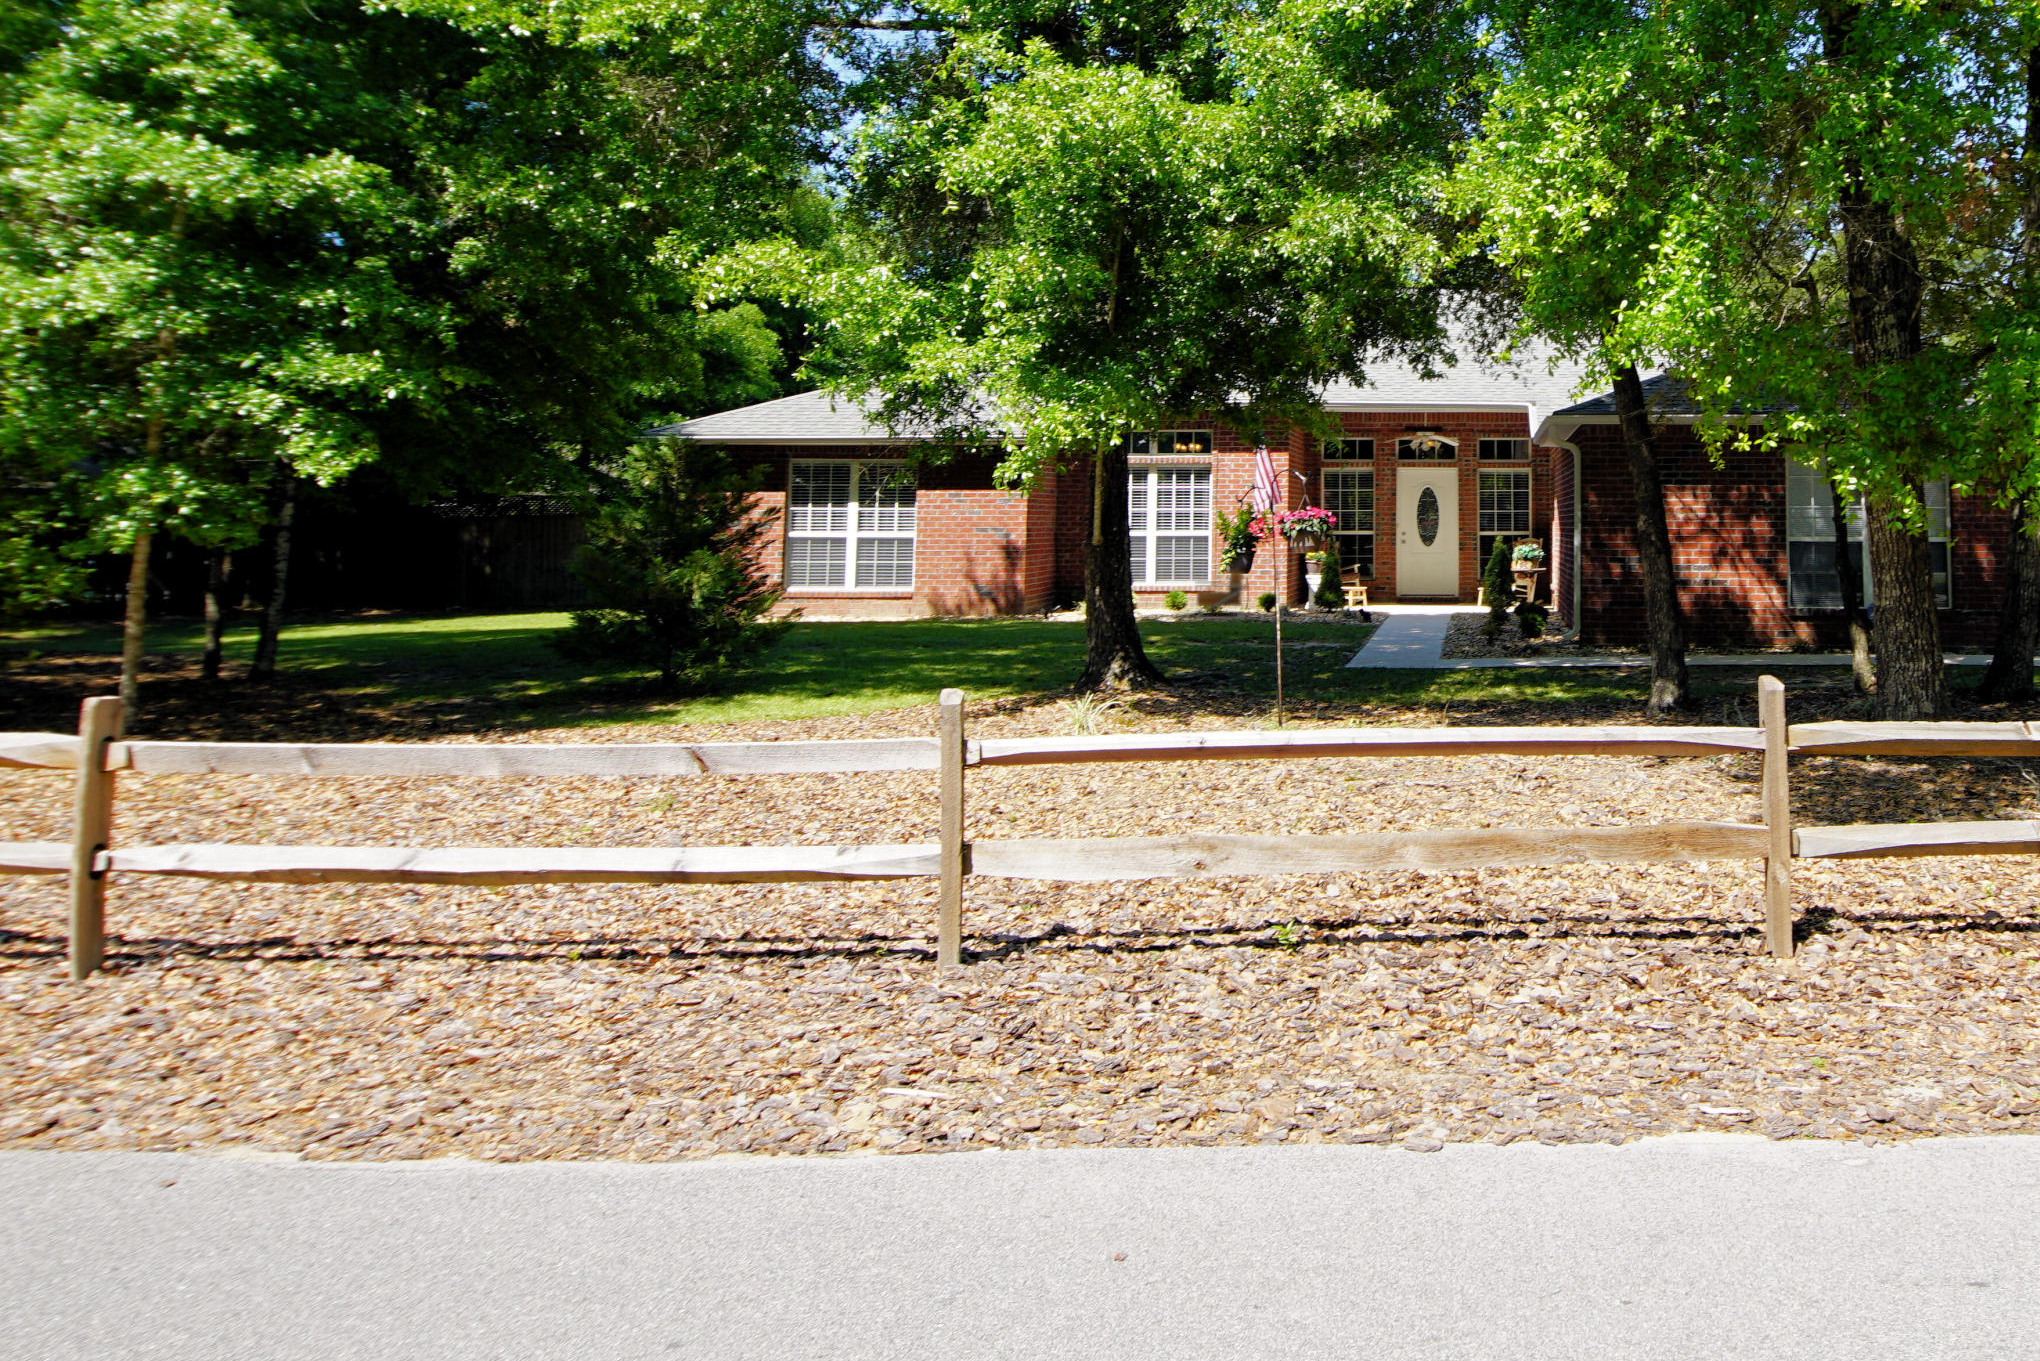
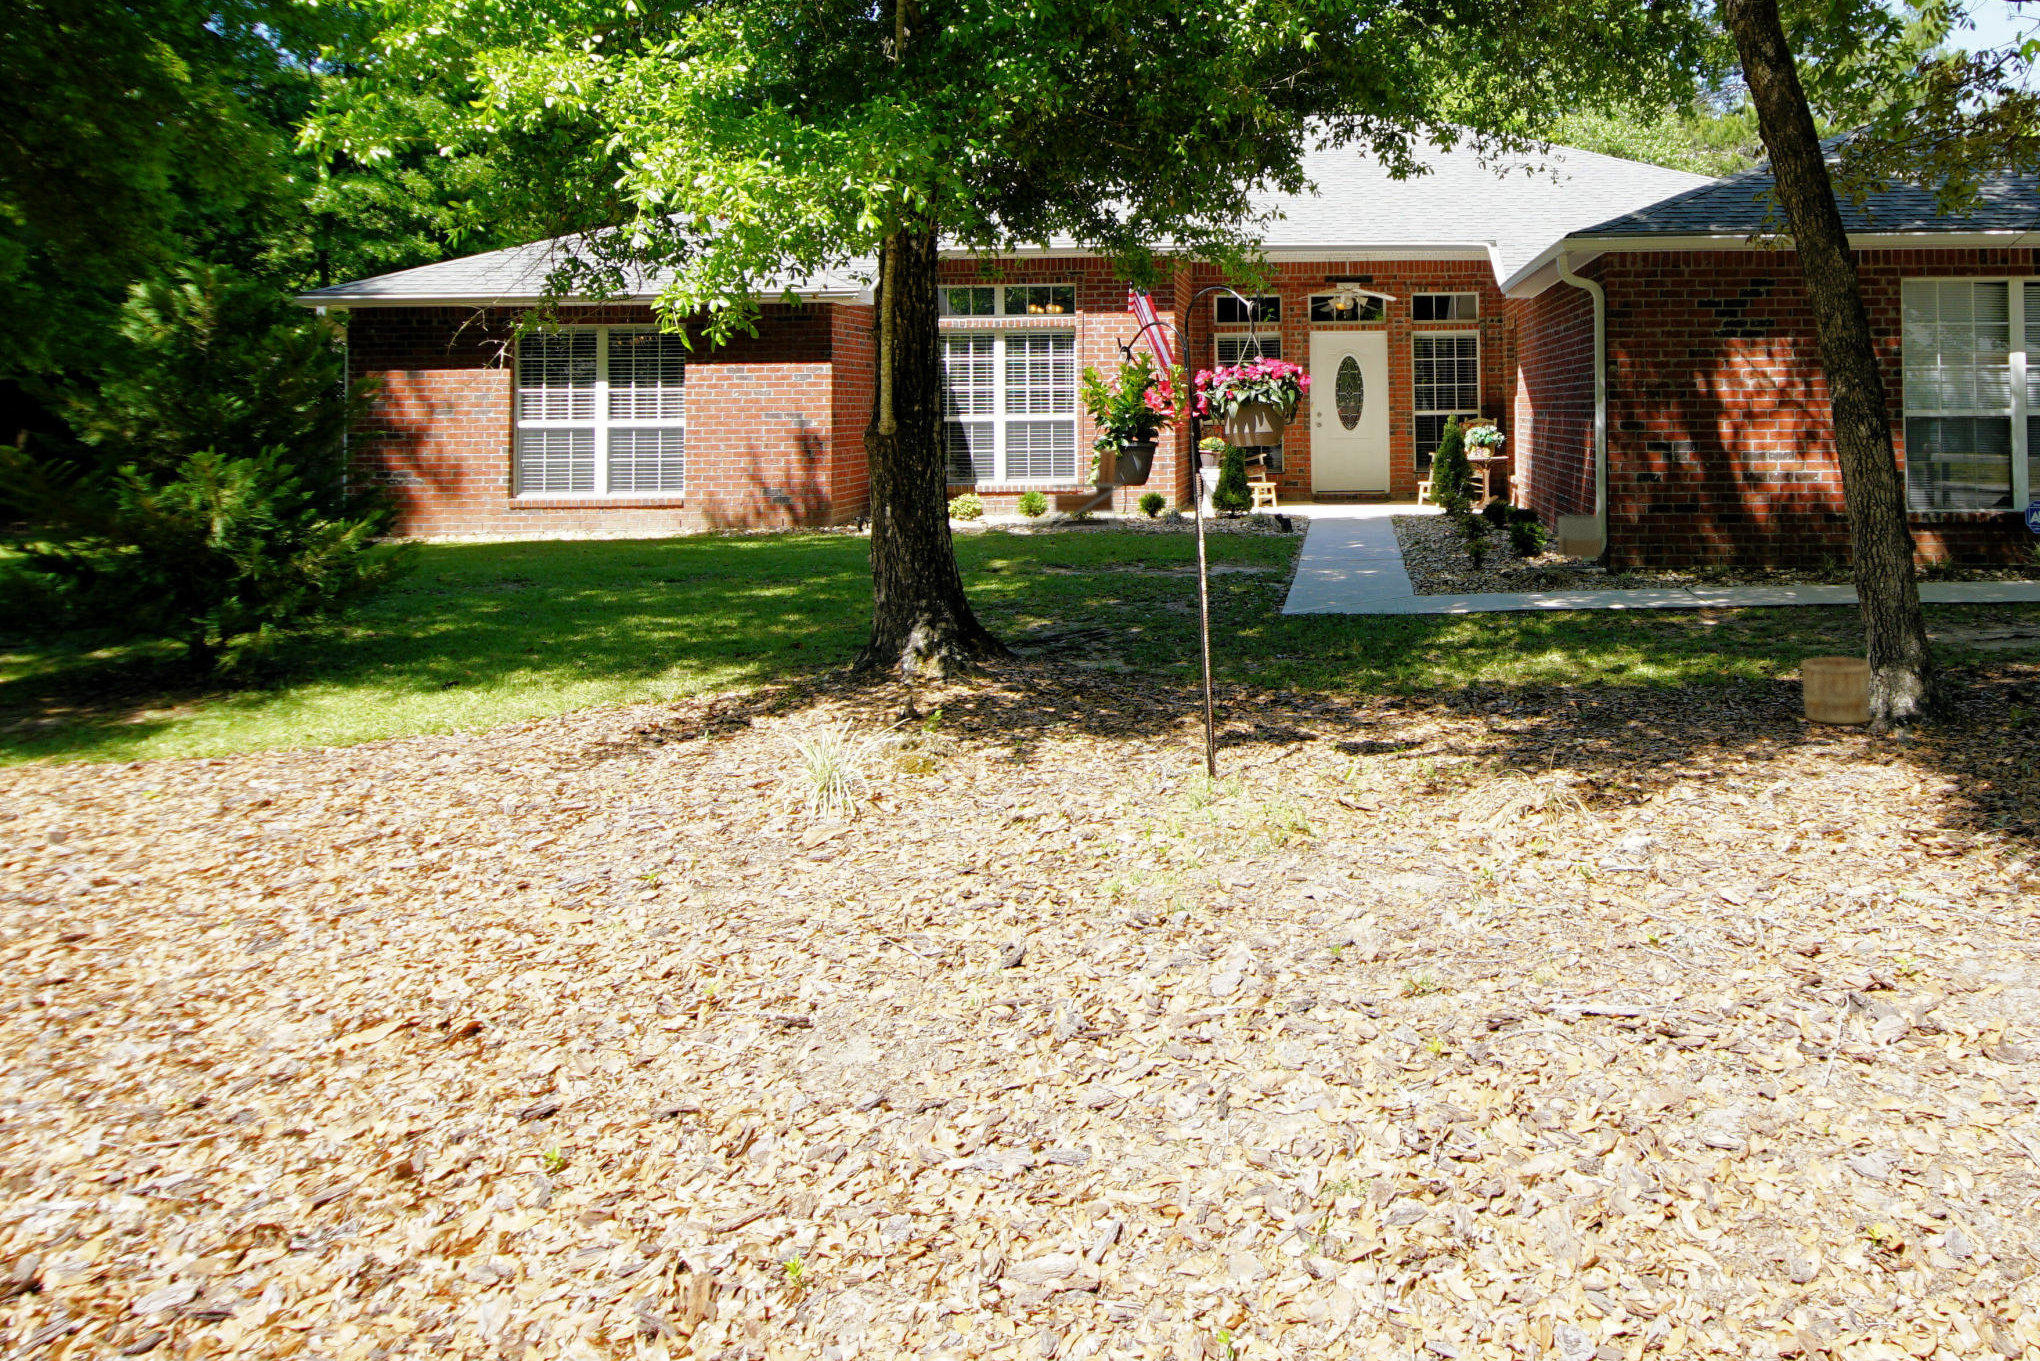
planter: none [1545,607,1575,650] -> present [1558,515,1602,558]
wooden bucket: none [1614,679,1655,714] -> present [1801,657,1872,724]

